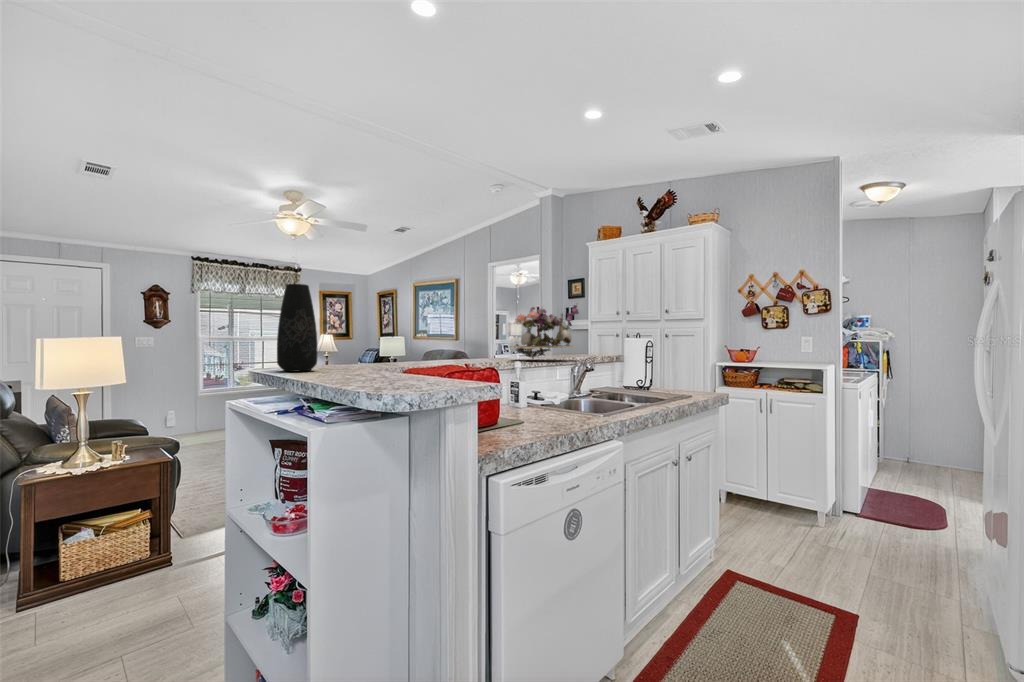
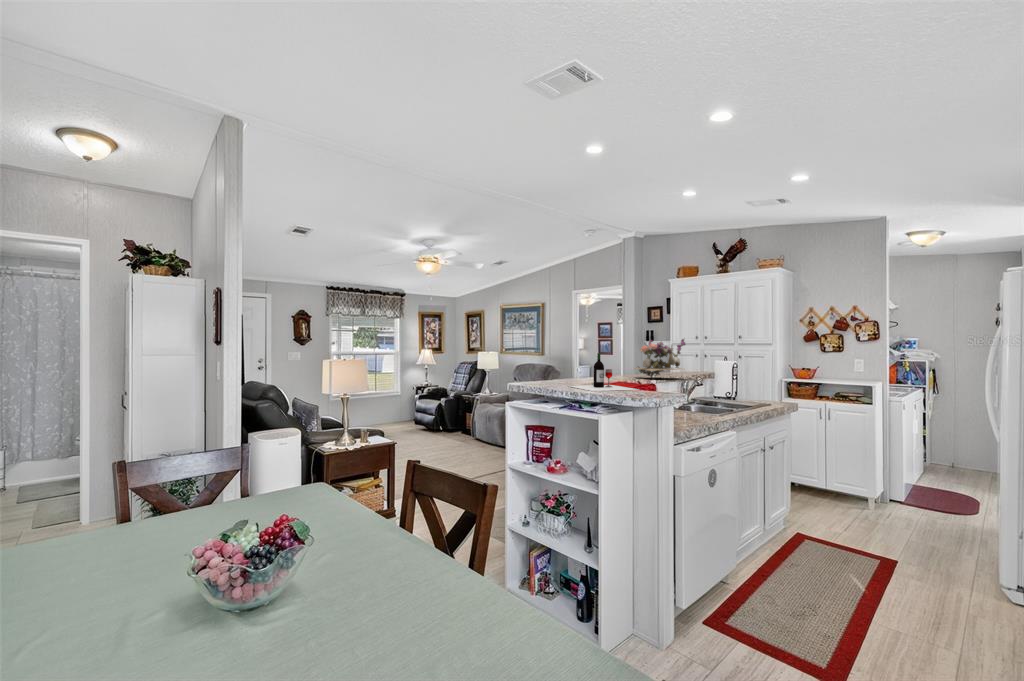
vase: present [277,284,317,372] -> none [523,335,545,387]
wine bottle: none [356,315,462,377] -> present [570,353,638,391]

